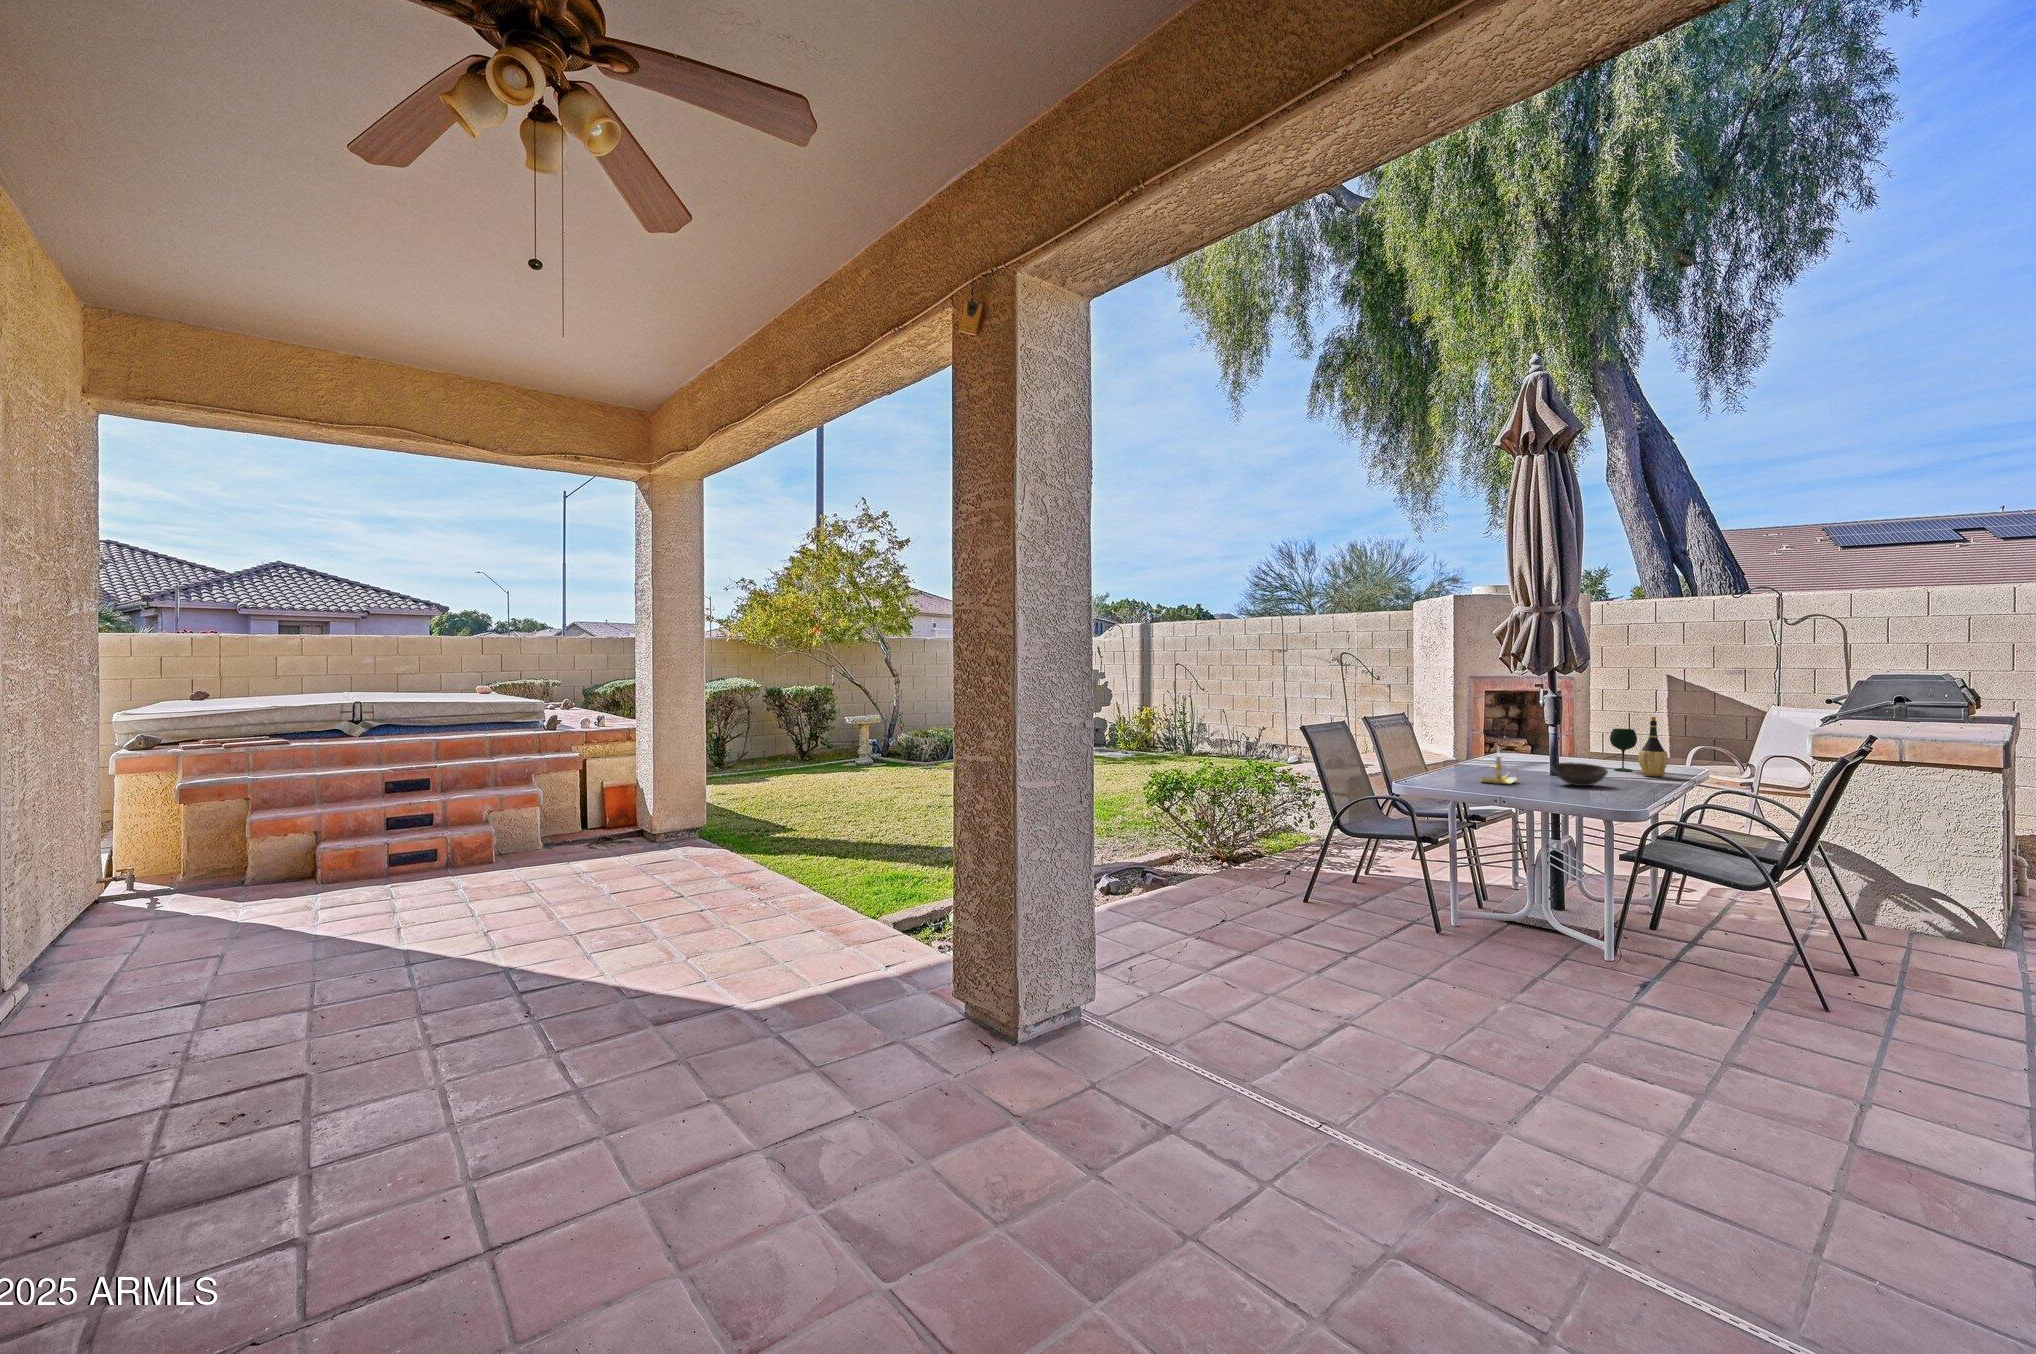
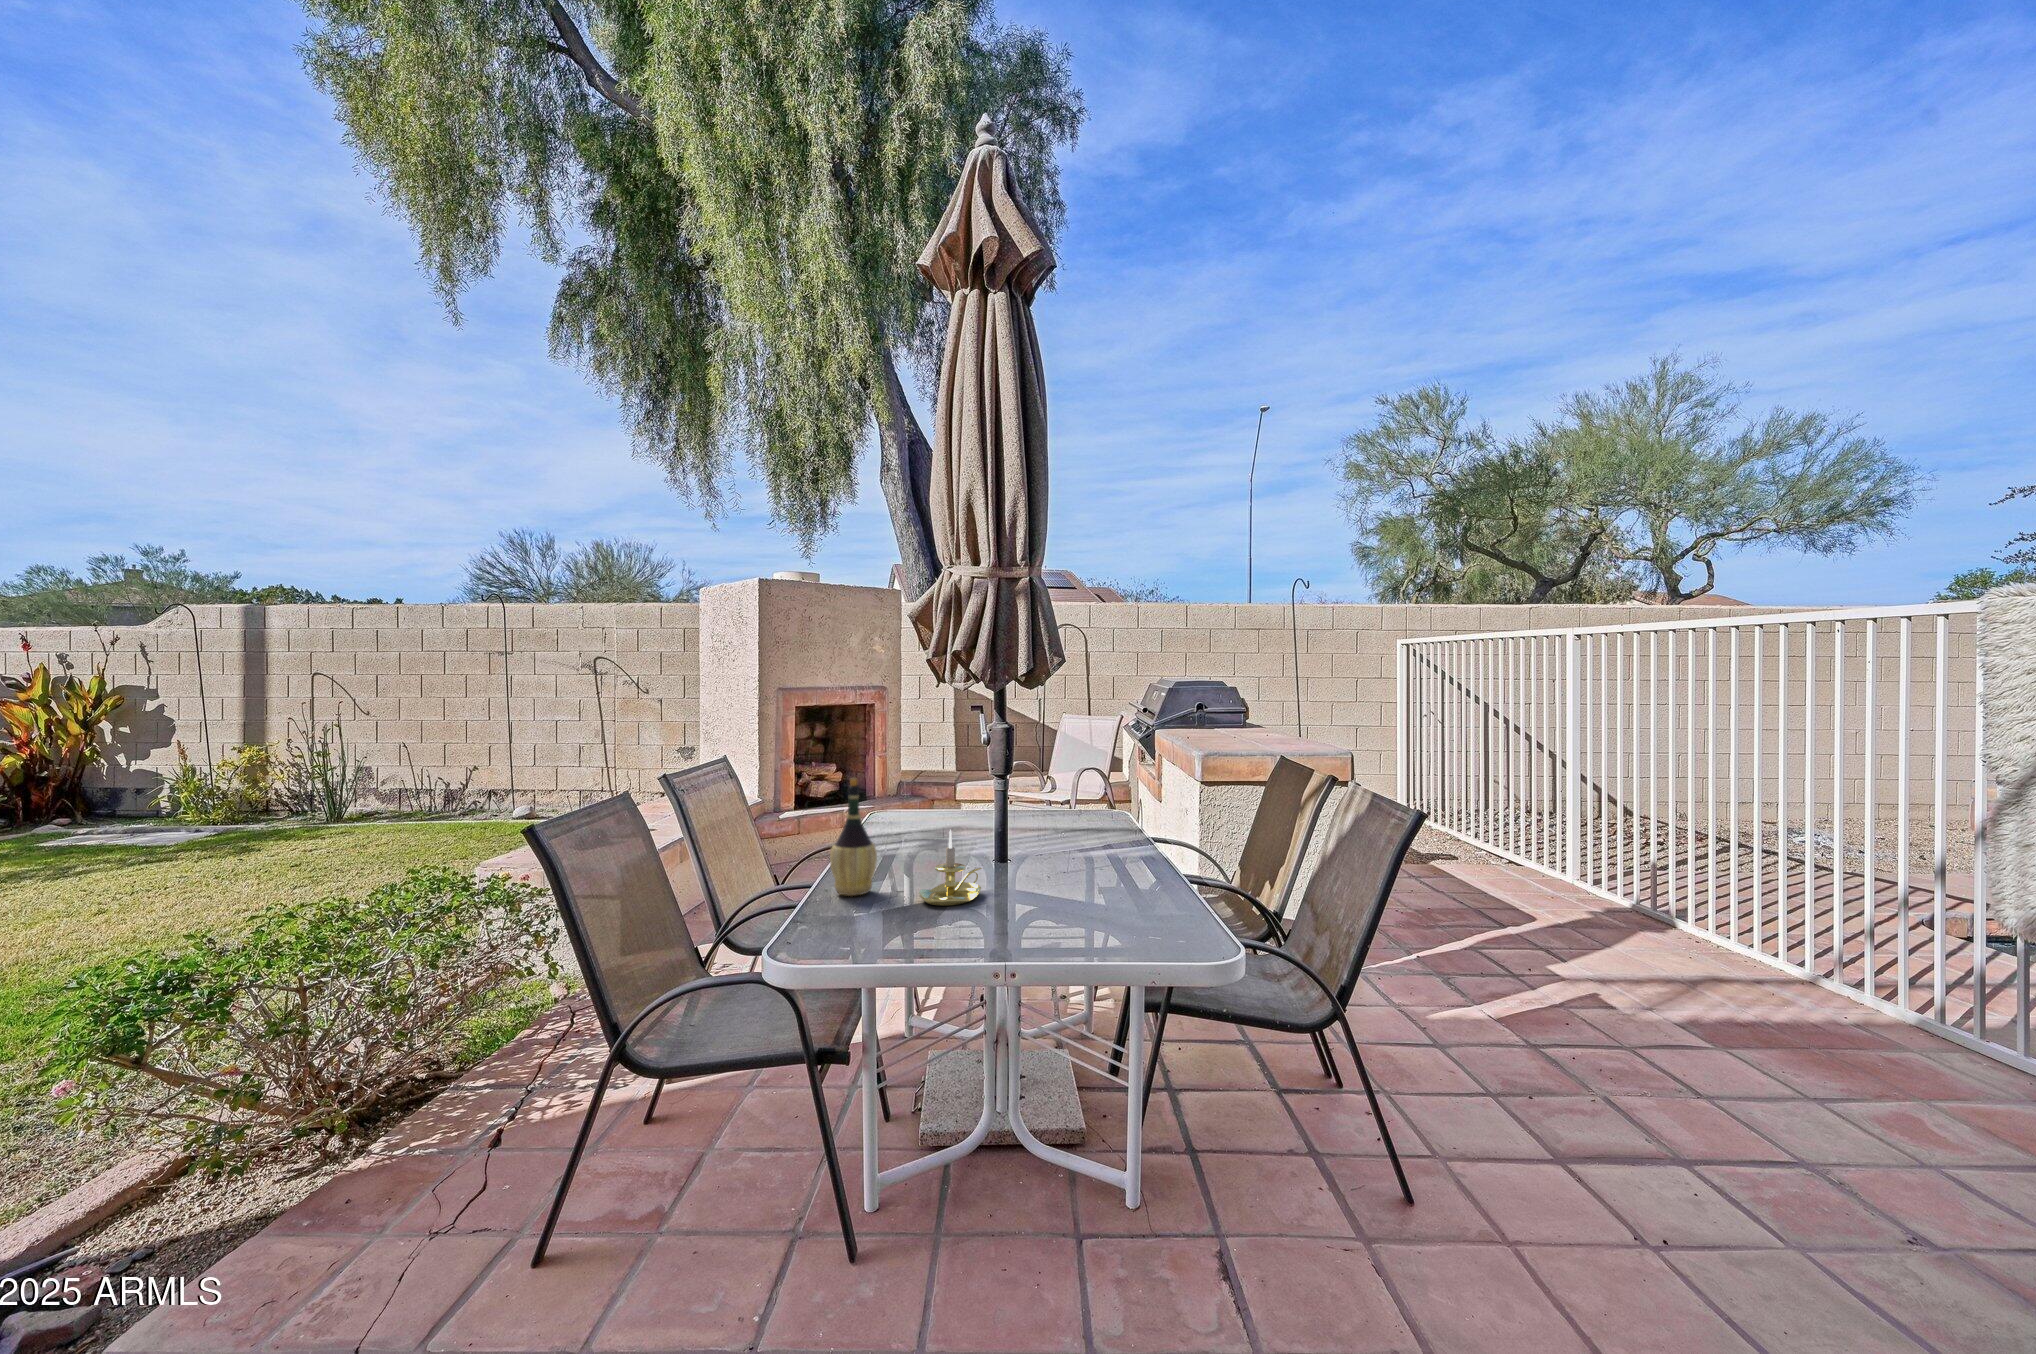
wine bottle: present [1638,717,1668,776] -> present [830,778,877,896]
wine glass: present [1610,728,1637,771] -> none [1034,764,1066,827]
bowl: present [1551,762,1608,786] -> none [1025,839,1108,885]

